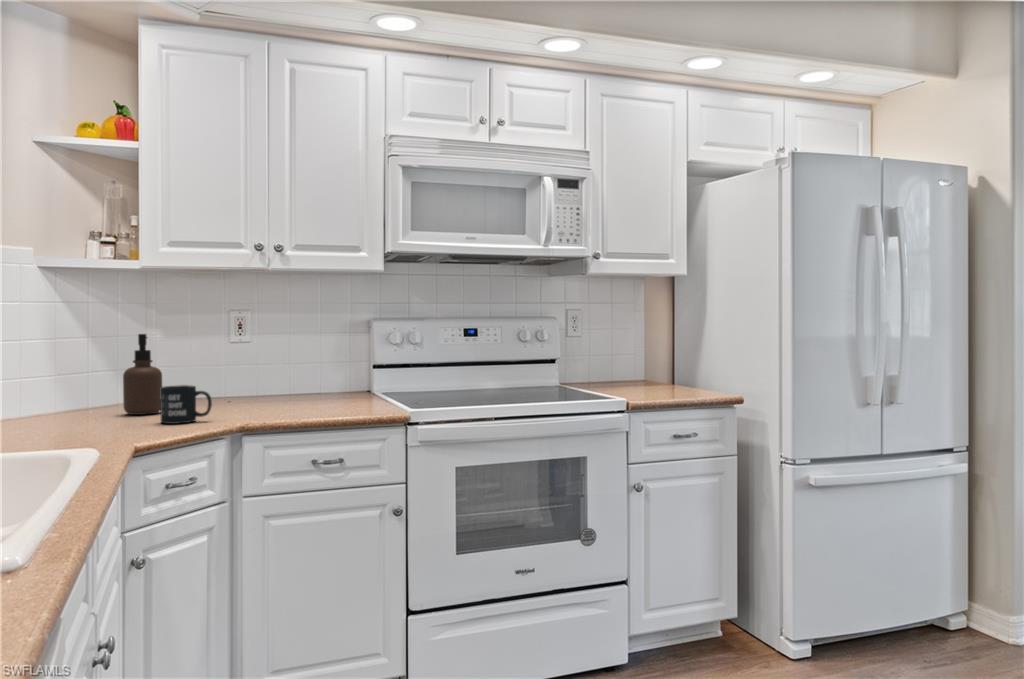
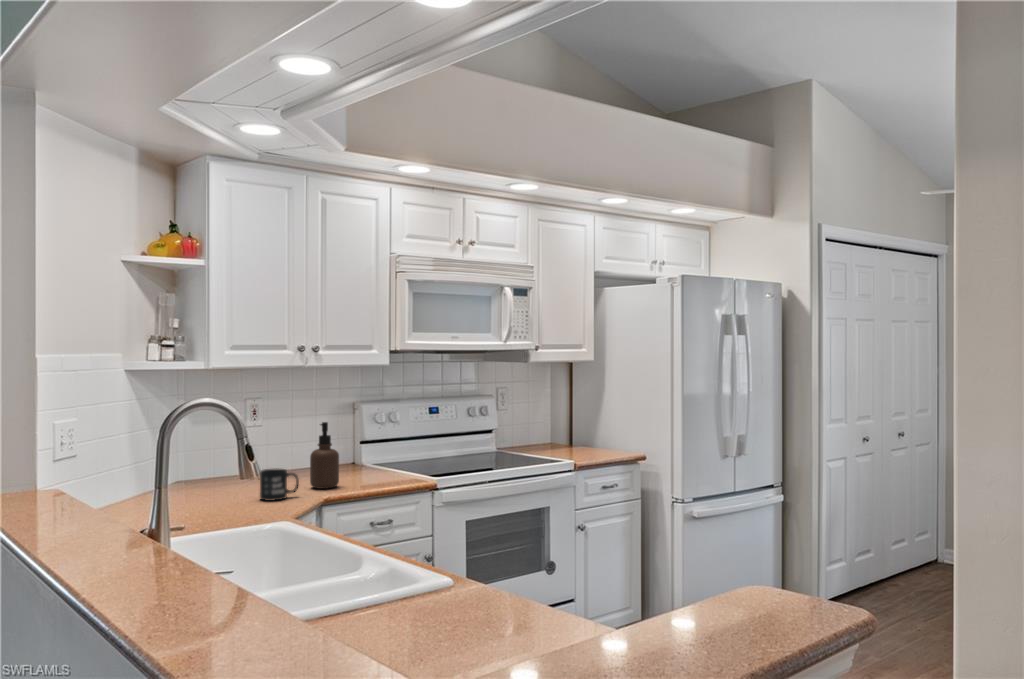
soap dispenser: present [123,334,162,415] -> present [310,422,339,489]

